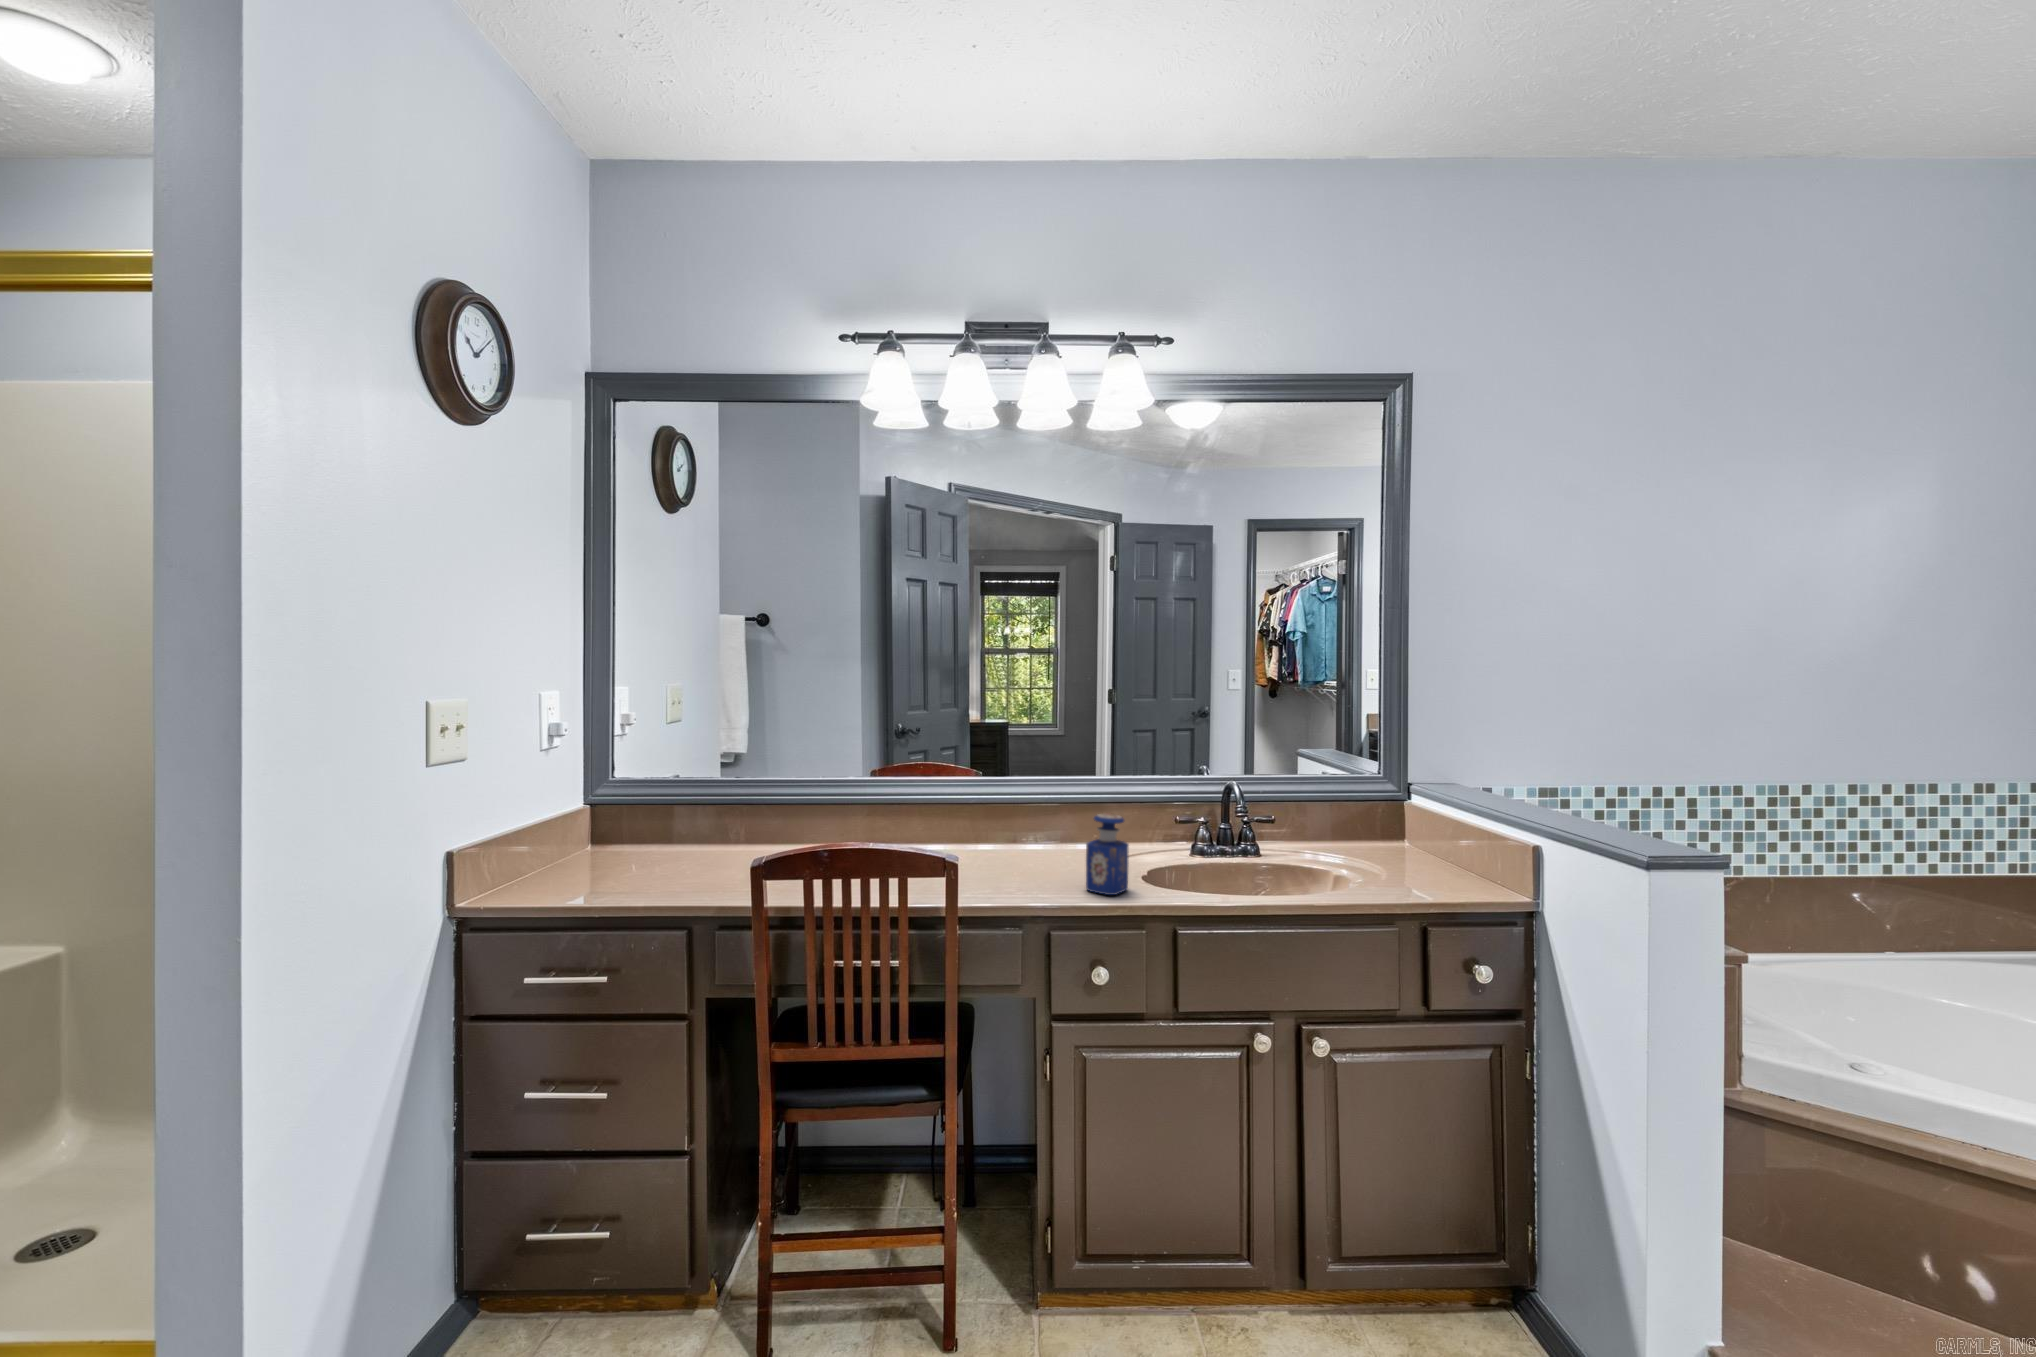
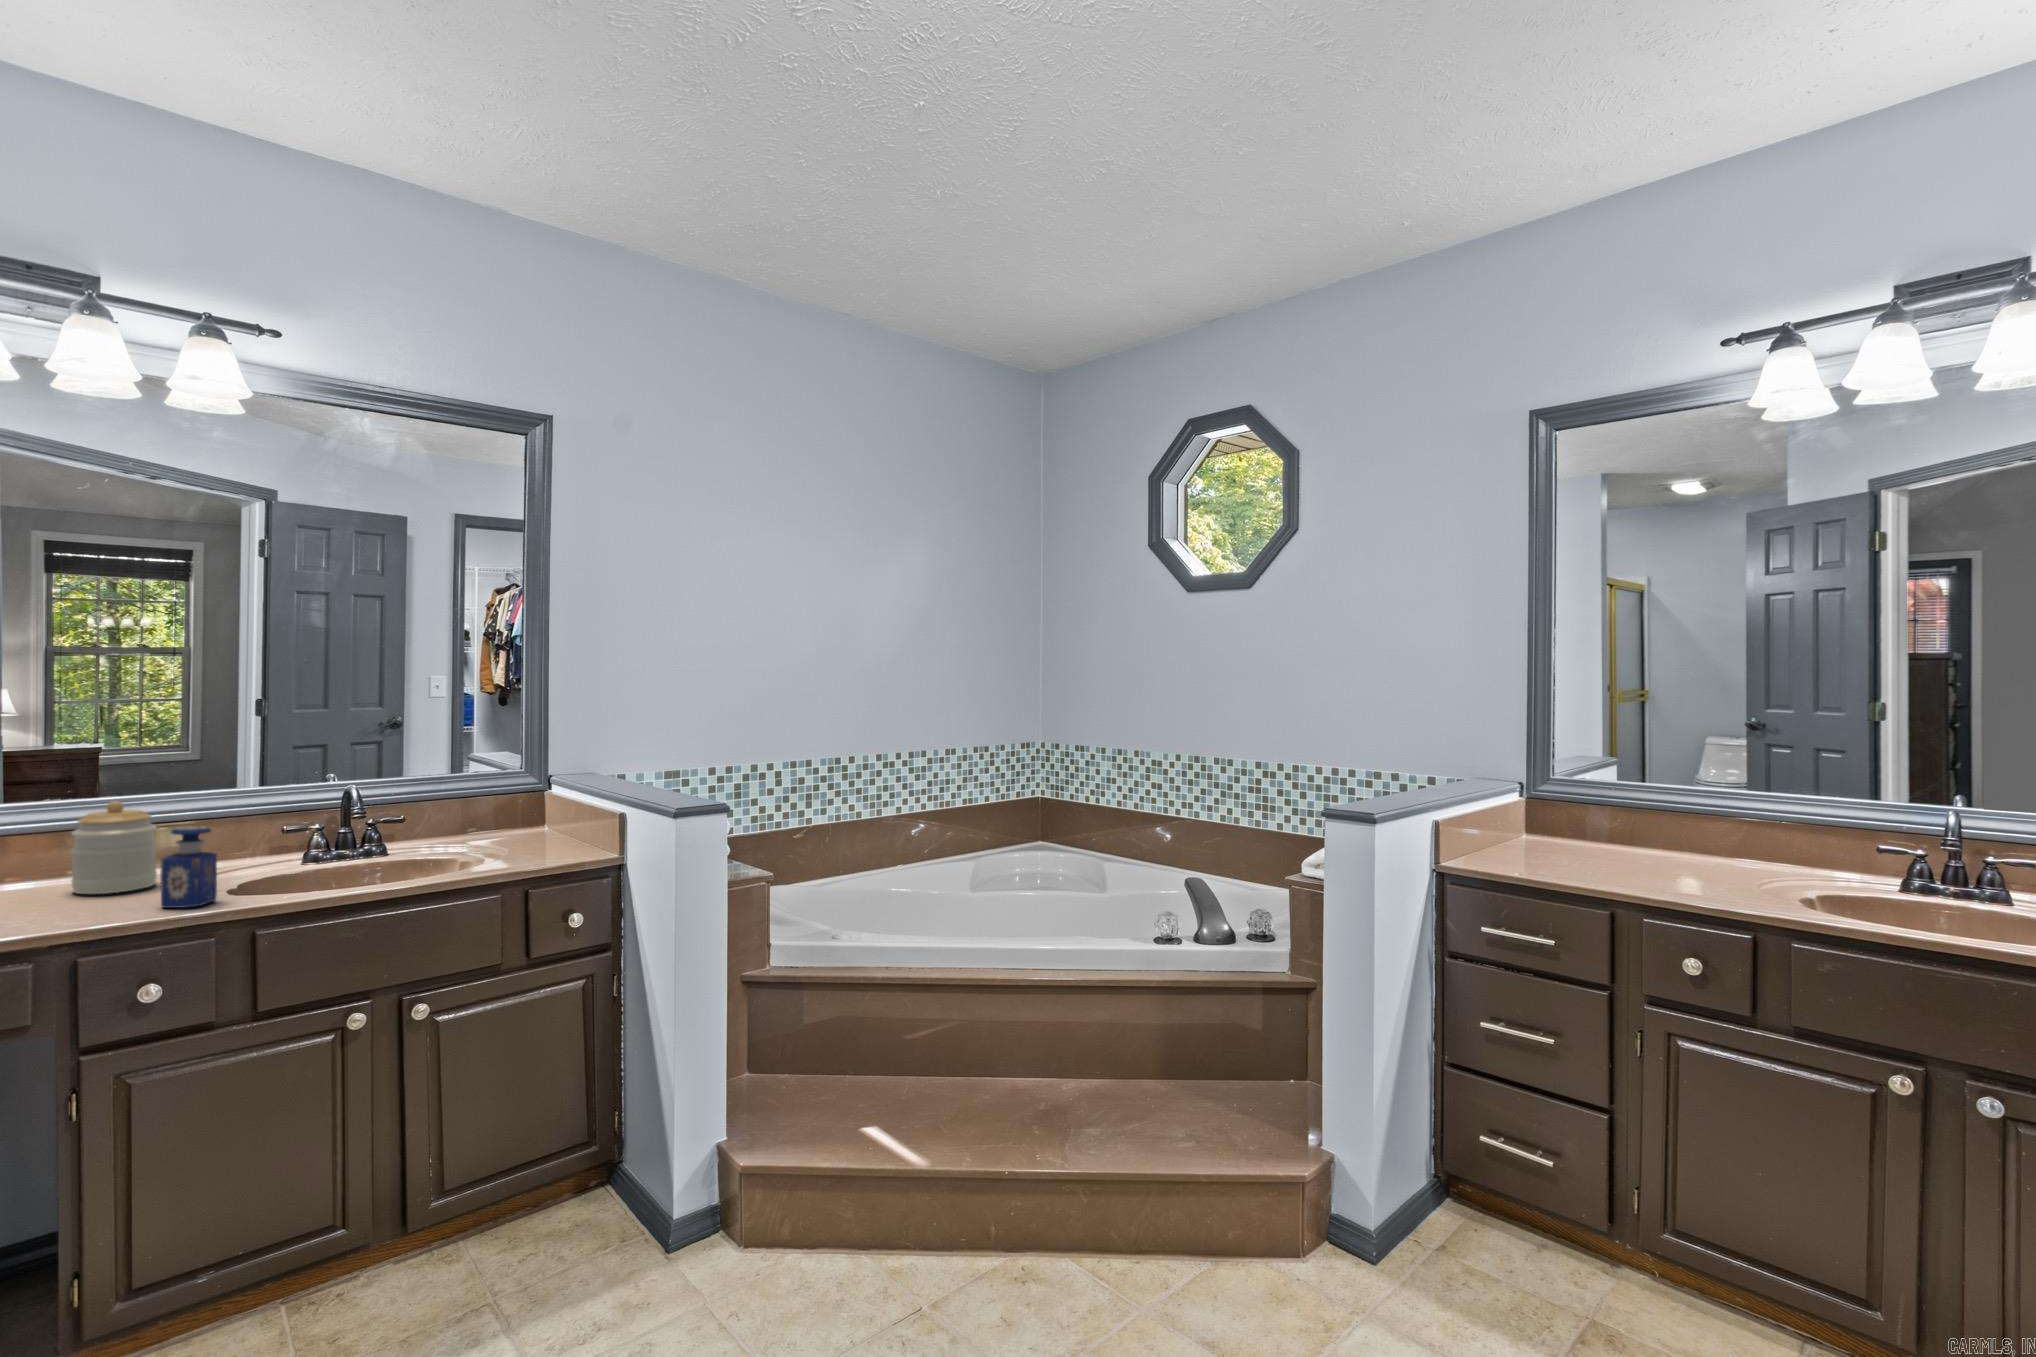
jar: none [1024,780,1081,864] -> present [71,801,157,894]

